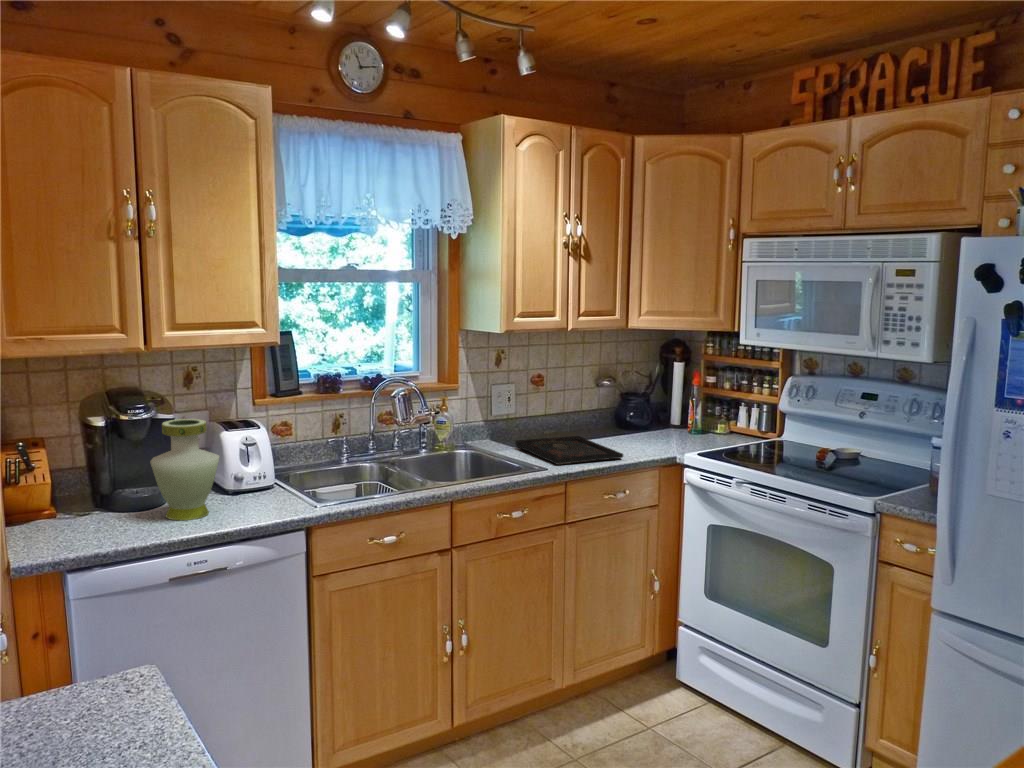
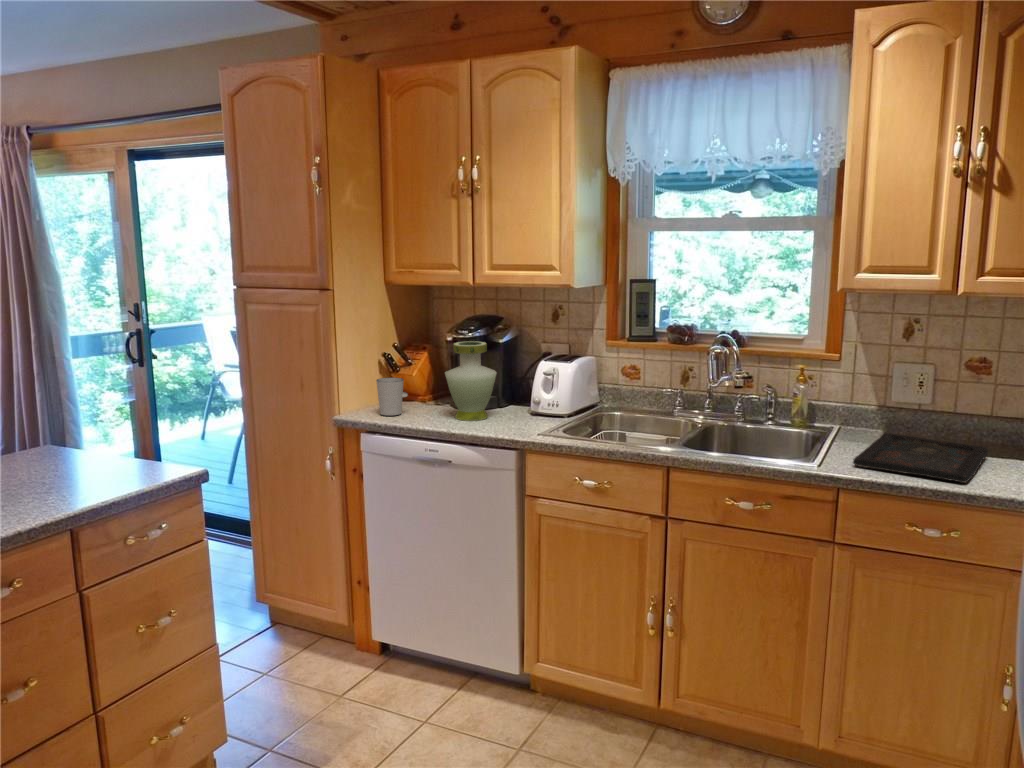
cup: none [60,486,103,543] -> present [376,378,408,416]

